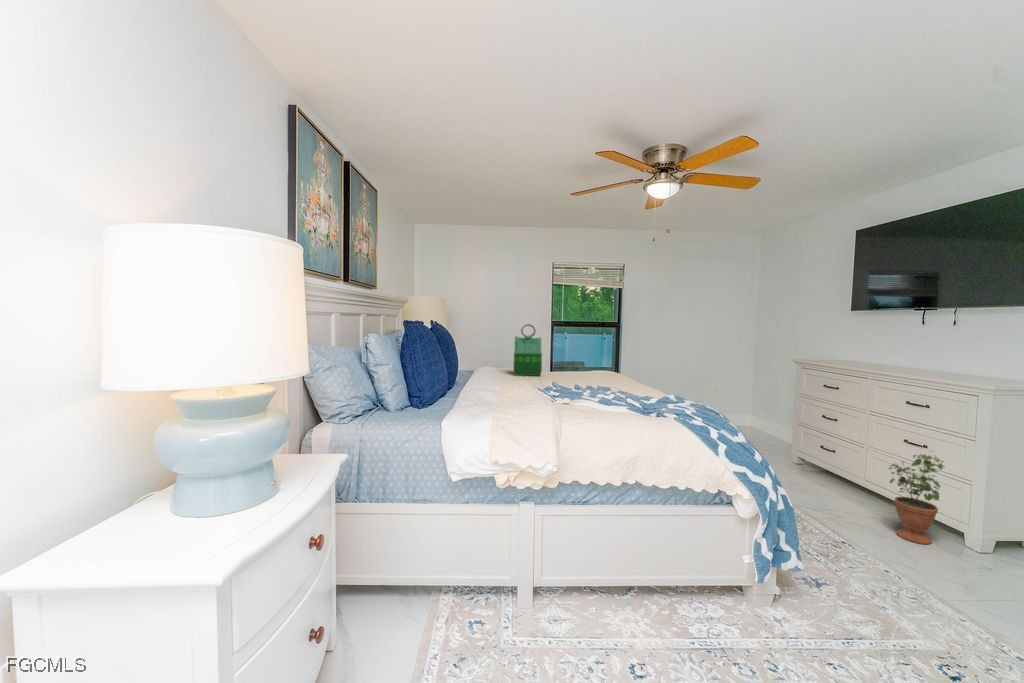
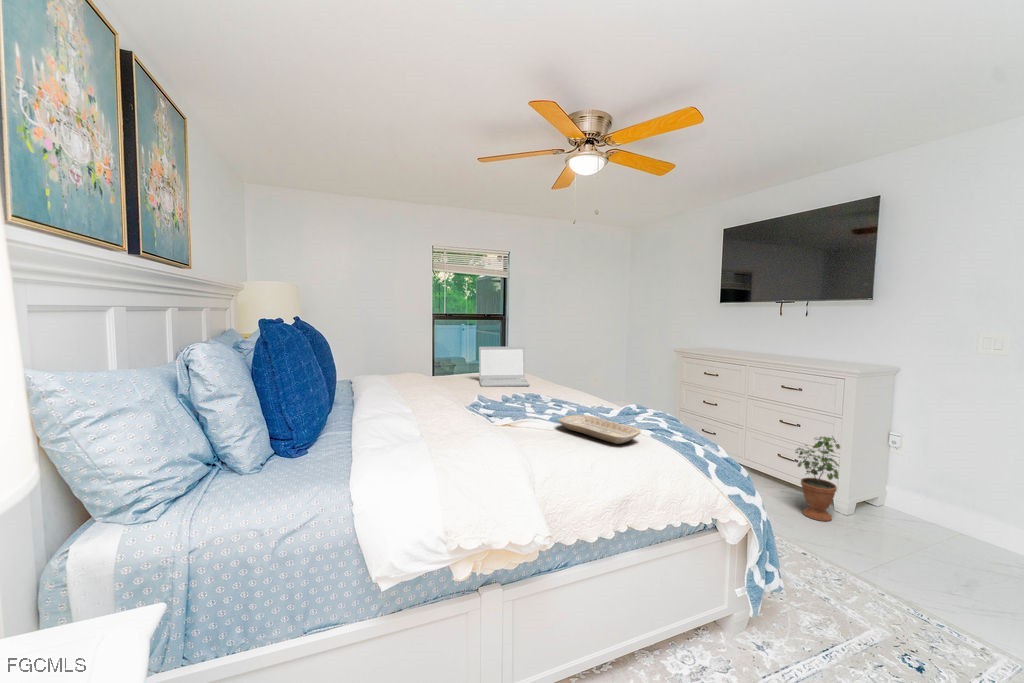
tote bag: present [514,324,542,376] -> none [408,319,446,386]
laptop: none [569,348,610,381] -> present [479,346,530,387]
tray: none [602,400,660,420] -> present [558,415,641,444]

